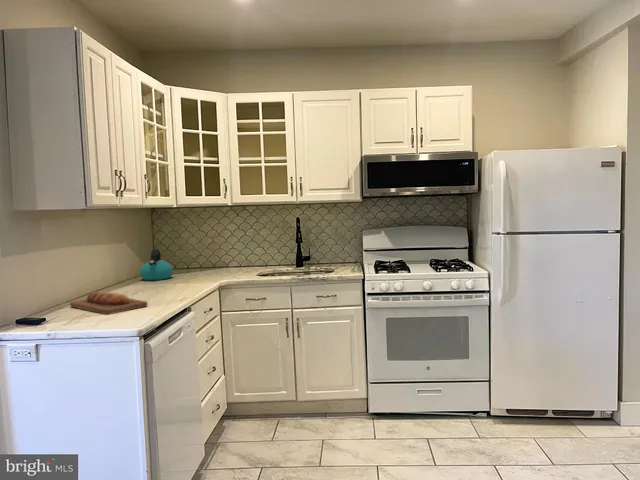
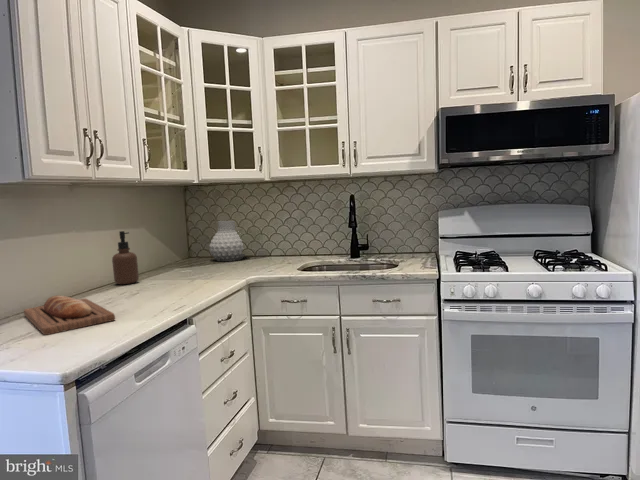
vase: none [175,237,209,271] -> present [209,221,245,261]
soap dispenser: none [111,246,132,288] -> present [112,231,139,285]
kettle: present [140,249,173,280] -> none [158,235,198,274]

